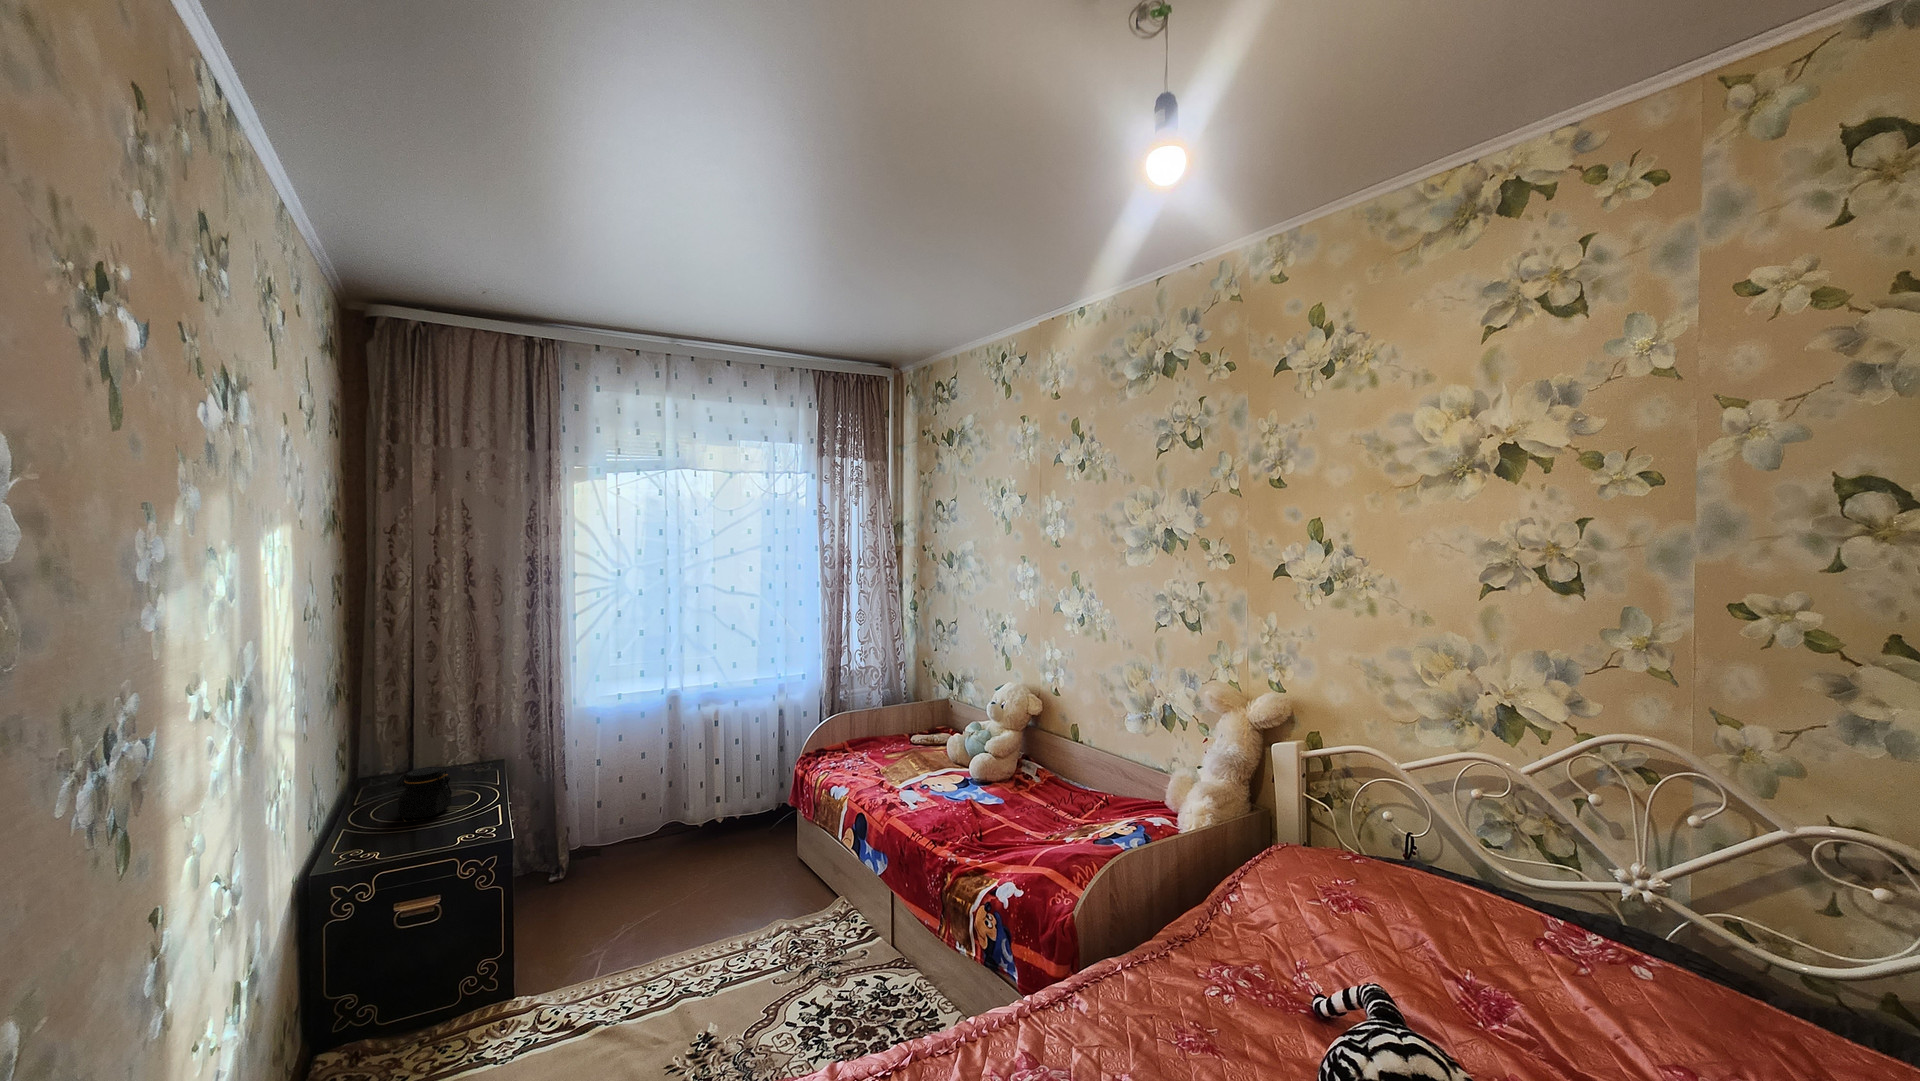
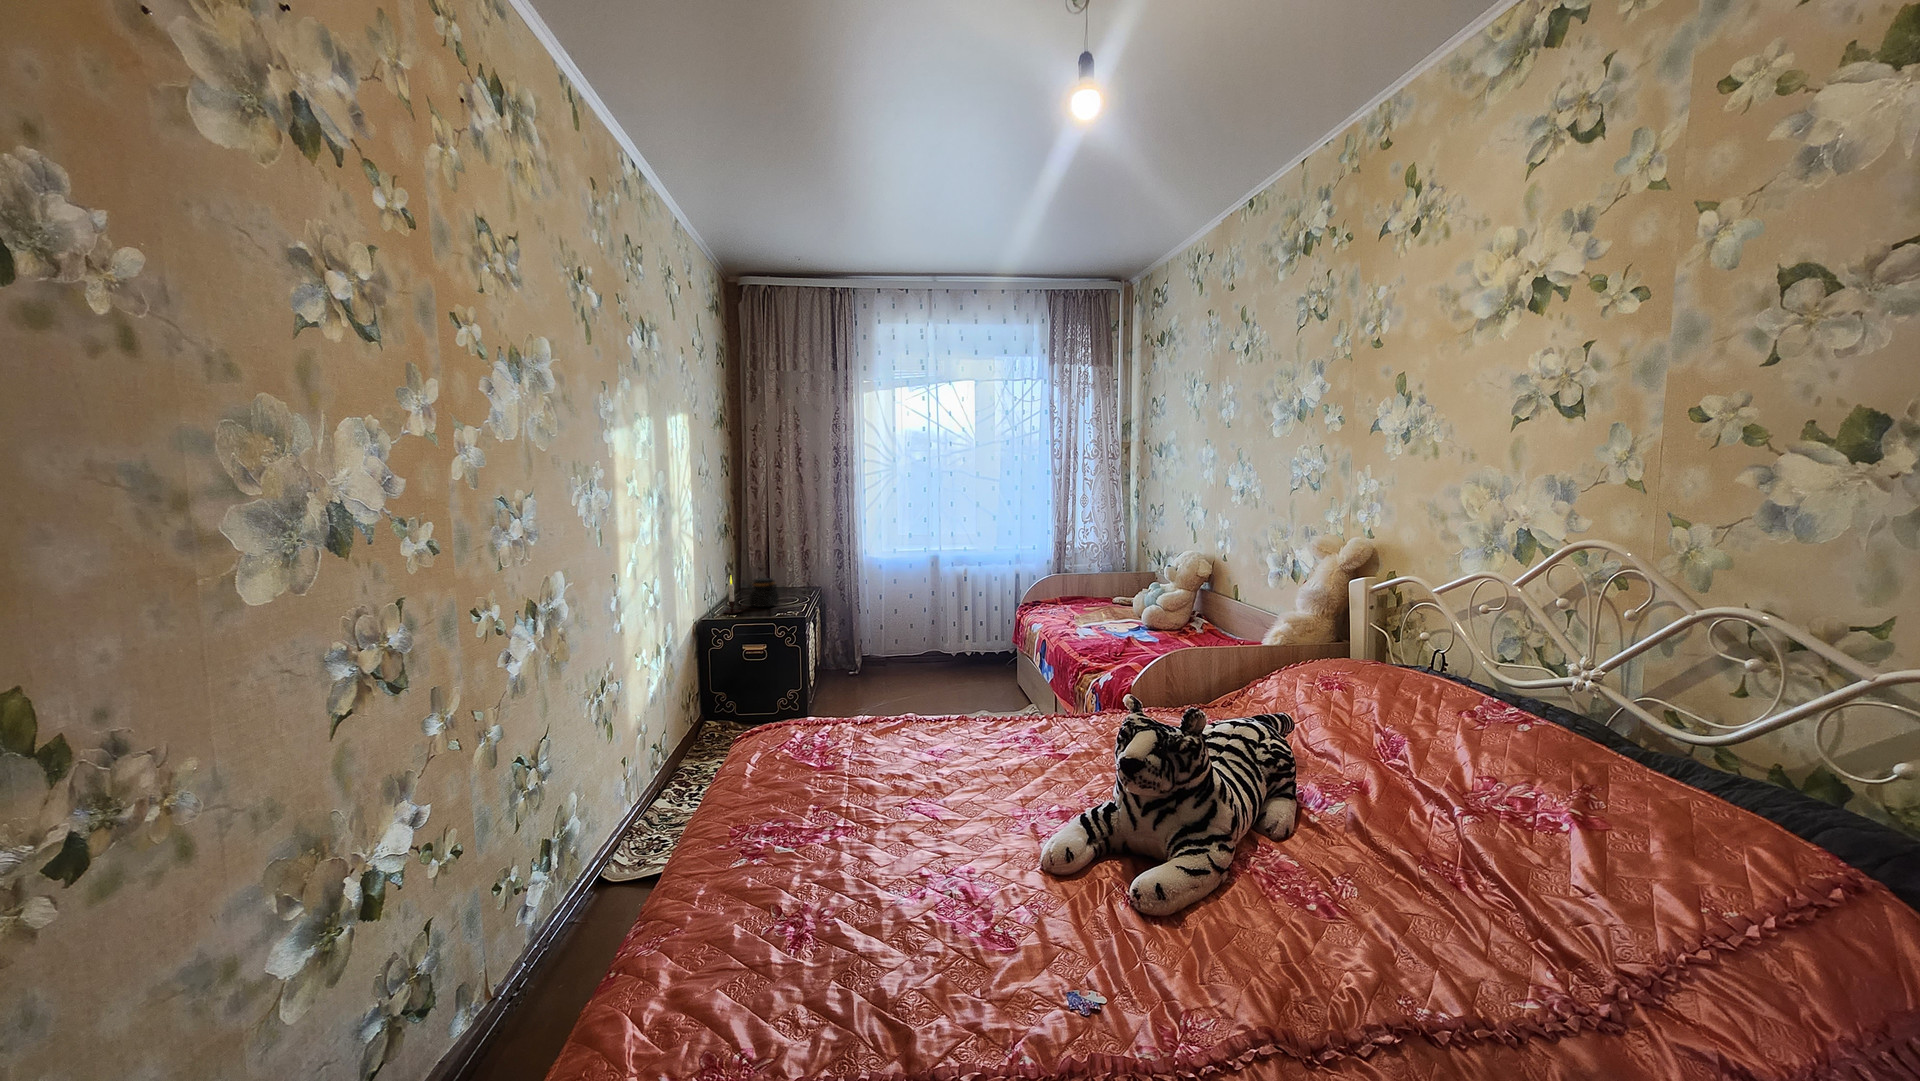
candle: none [351,779,397,845] -> present [723,576,746,614]

